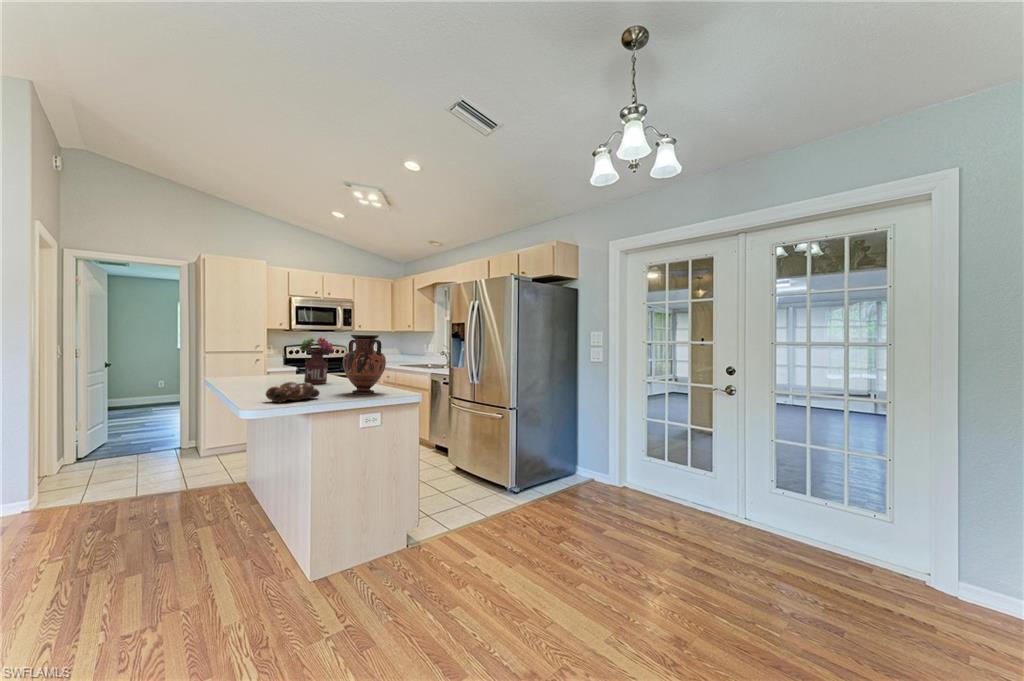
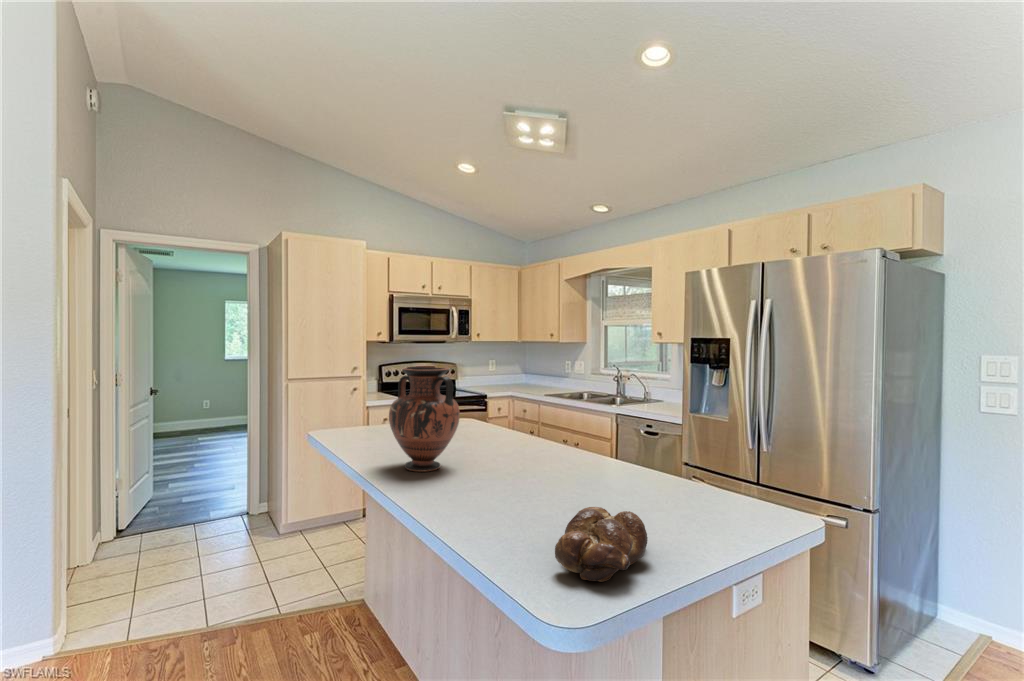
vase: present [343,335,386,394] -> present [389,367,460,472]
flower arrangement: present [300,337,334,384] -> none [473,367,530,453]

